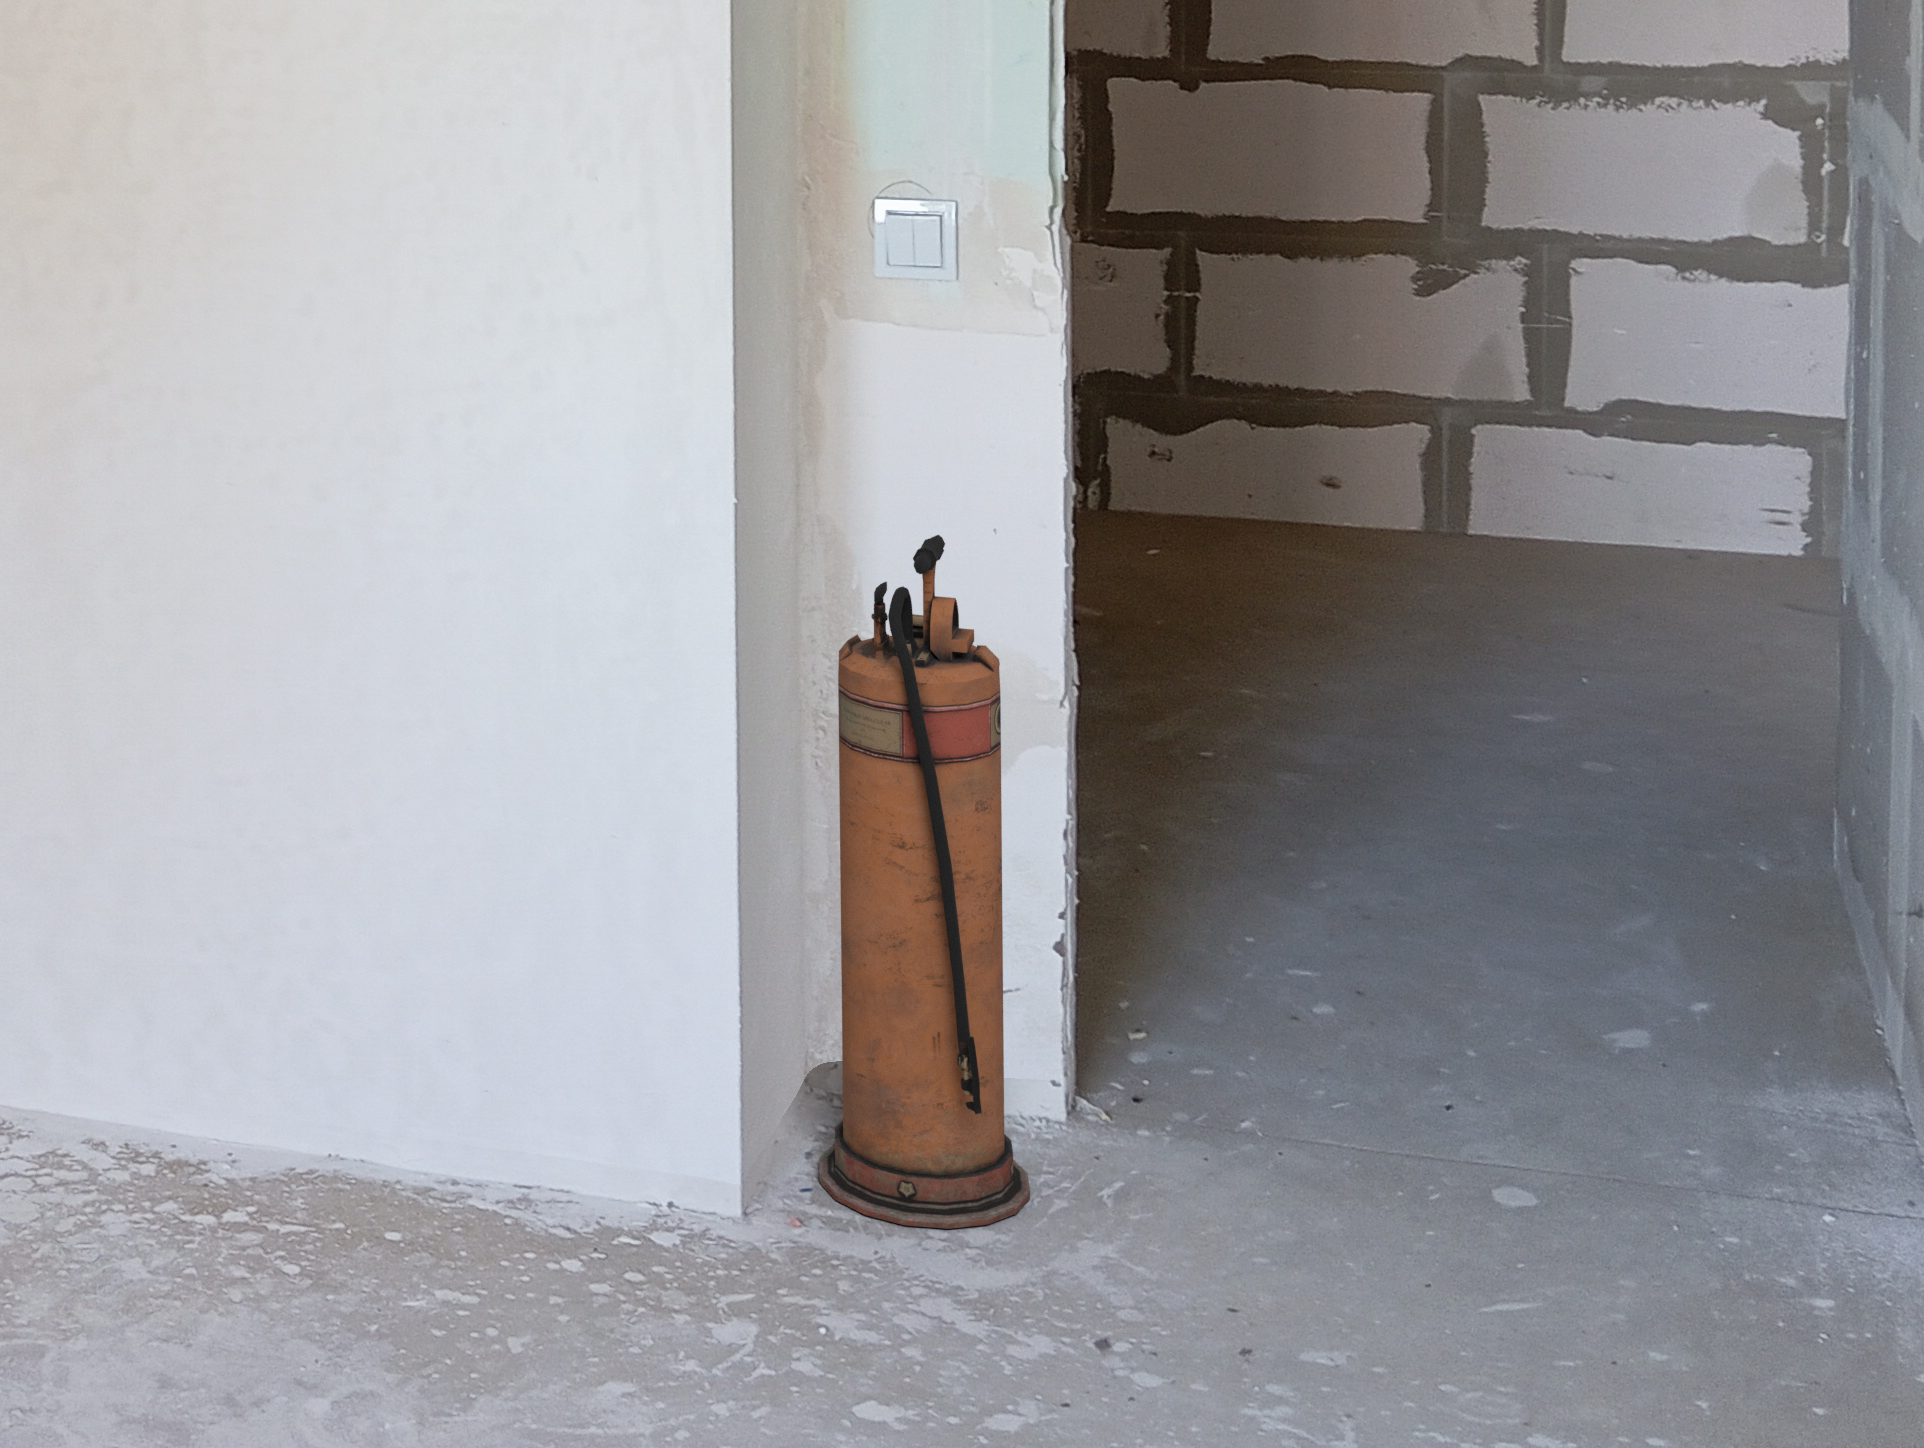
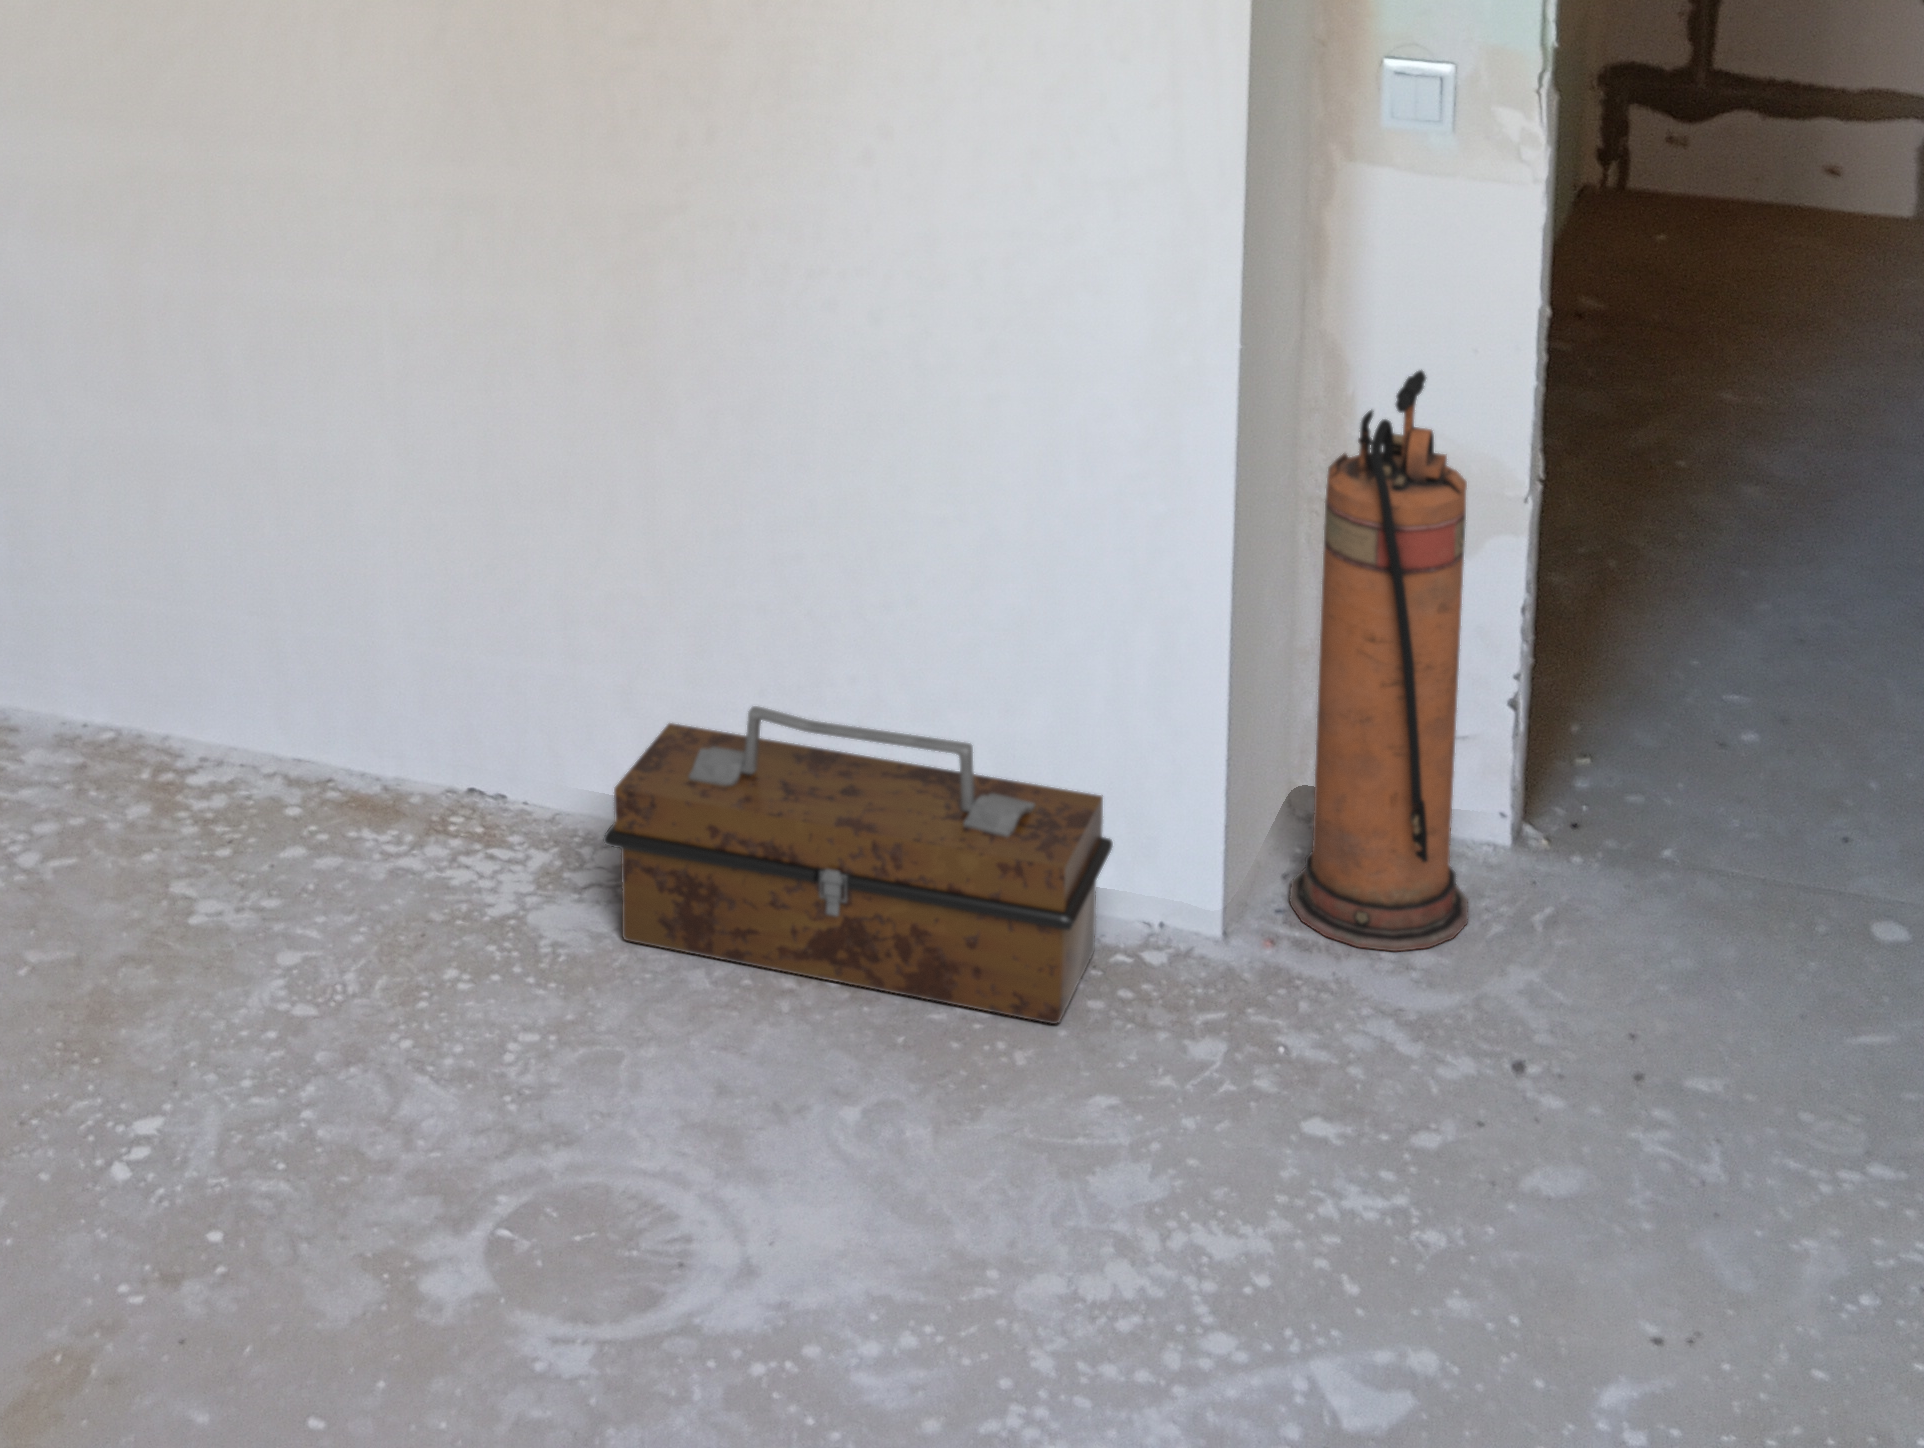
toolbox: none [19,942,613,1309] -> present [604,706,1113,1024]

